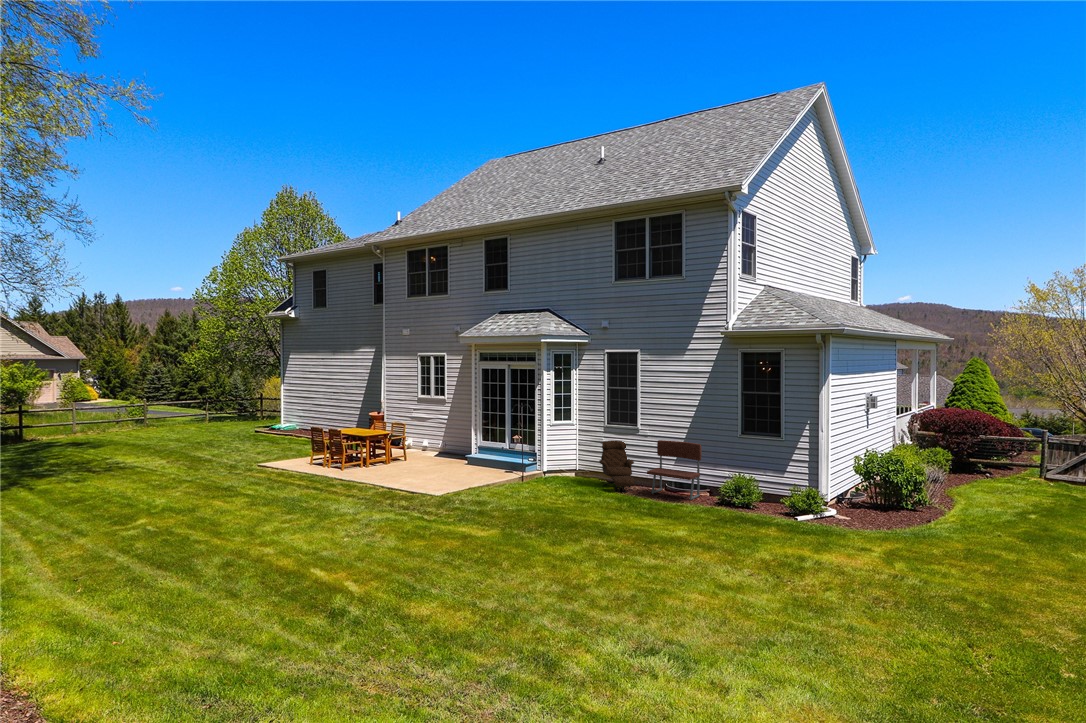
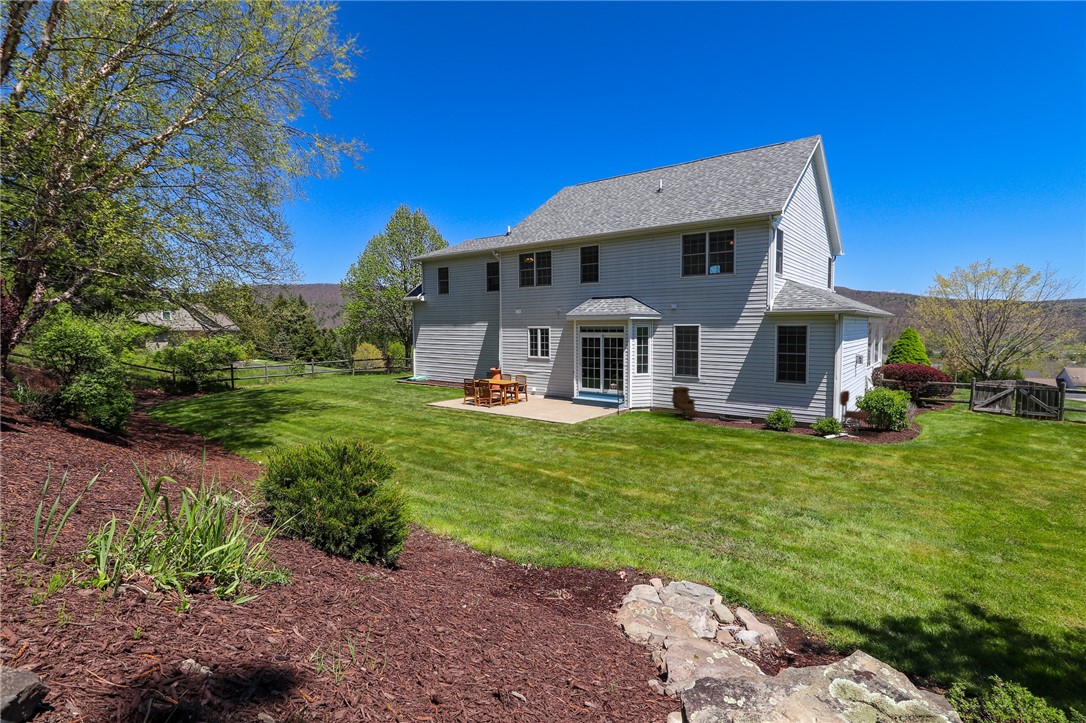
bench: present [647,440,702,500] -> present [840,391,869,434]

